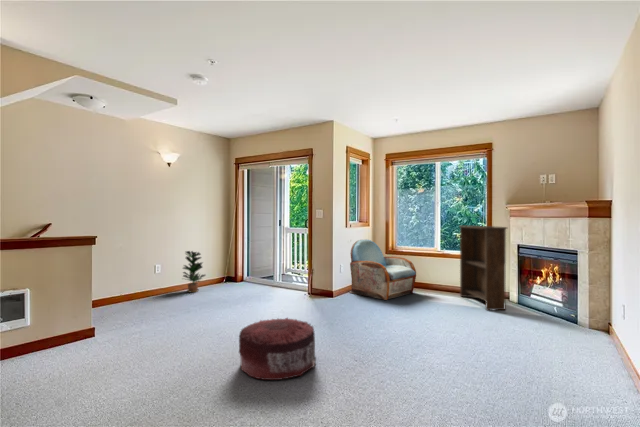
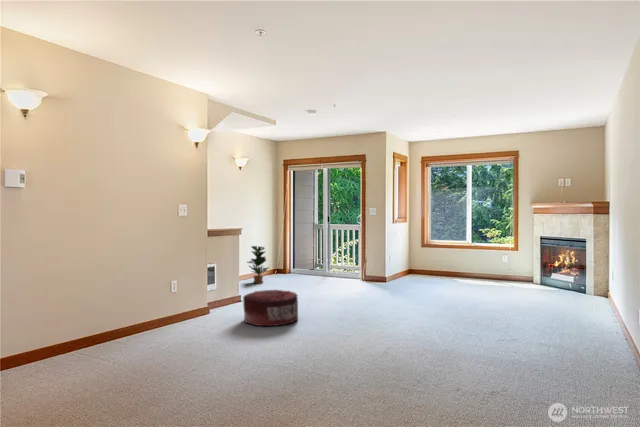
bookshelf: present [460,225,507,310] -> none [491,221,534,288]
armchair: present [349,239,416,300] -> none [398,234,455,284]
pouf: present [239,318,316,380] -> present [243,290,298,326]

